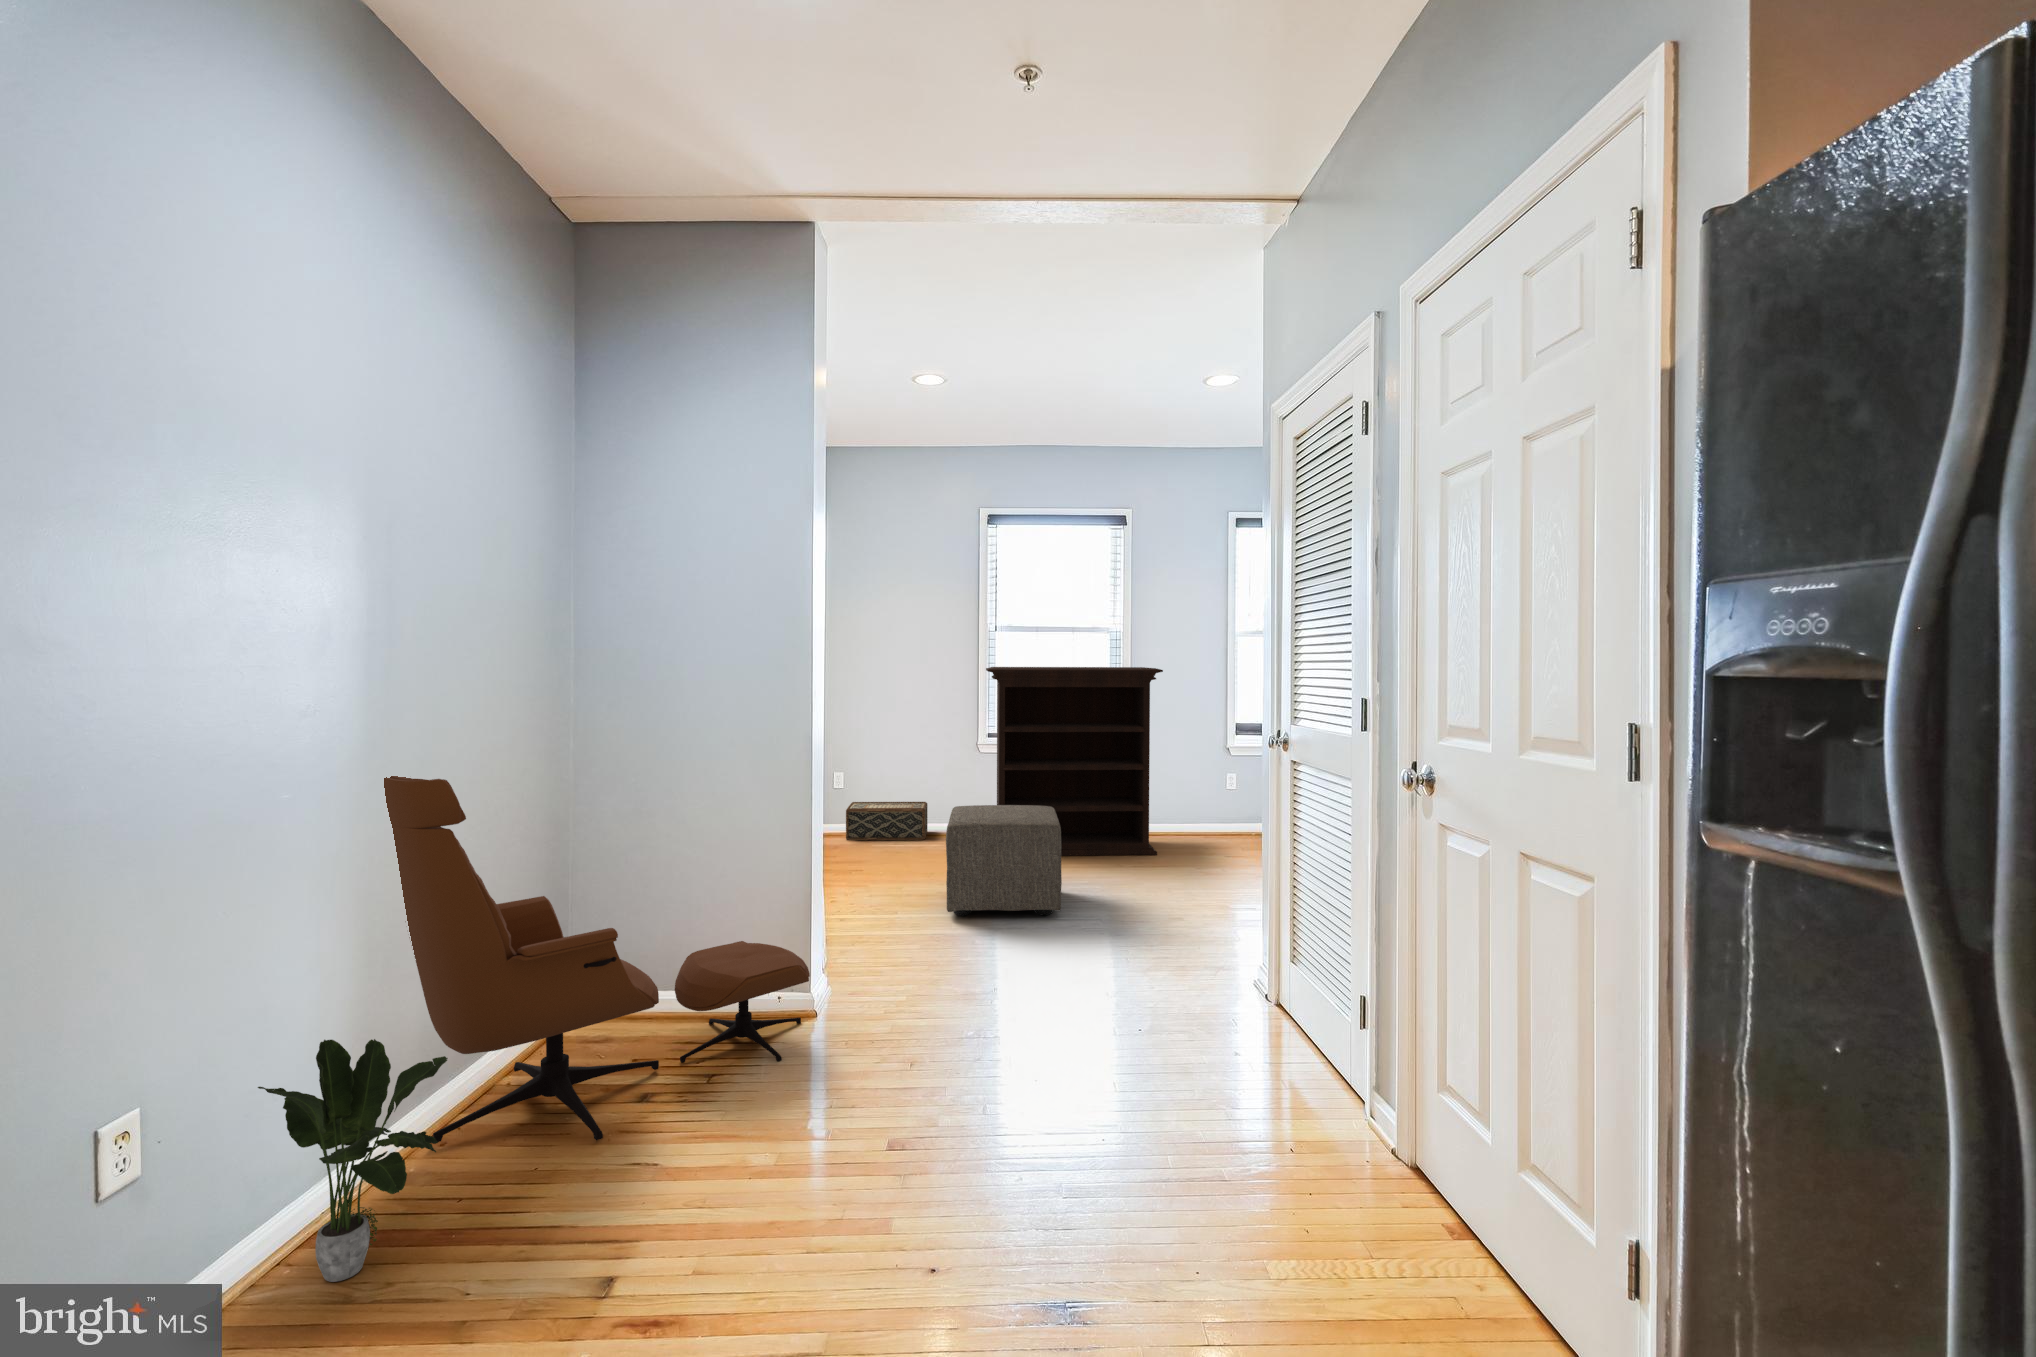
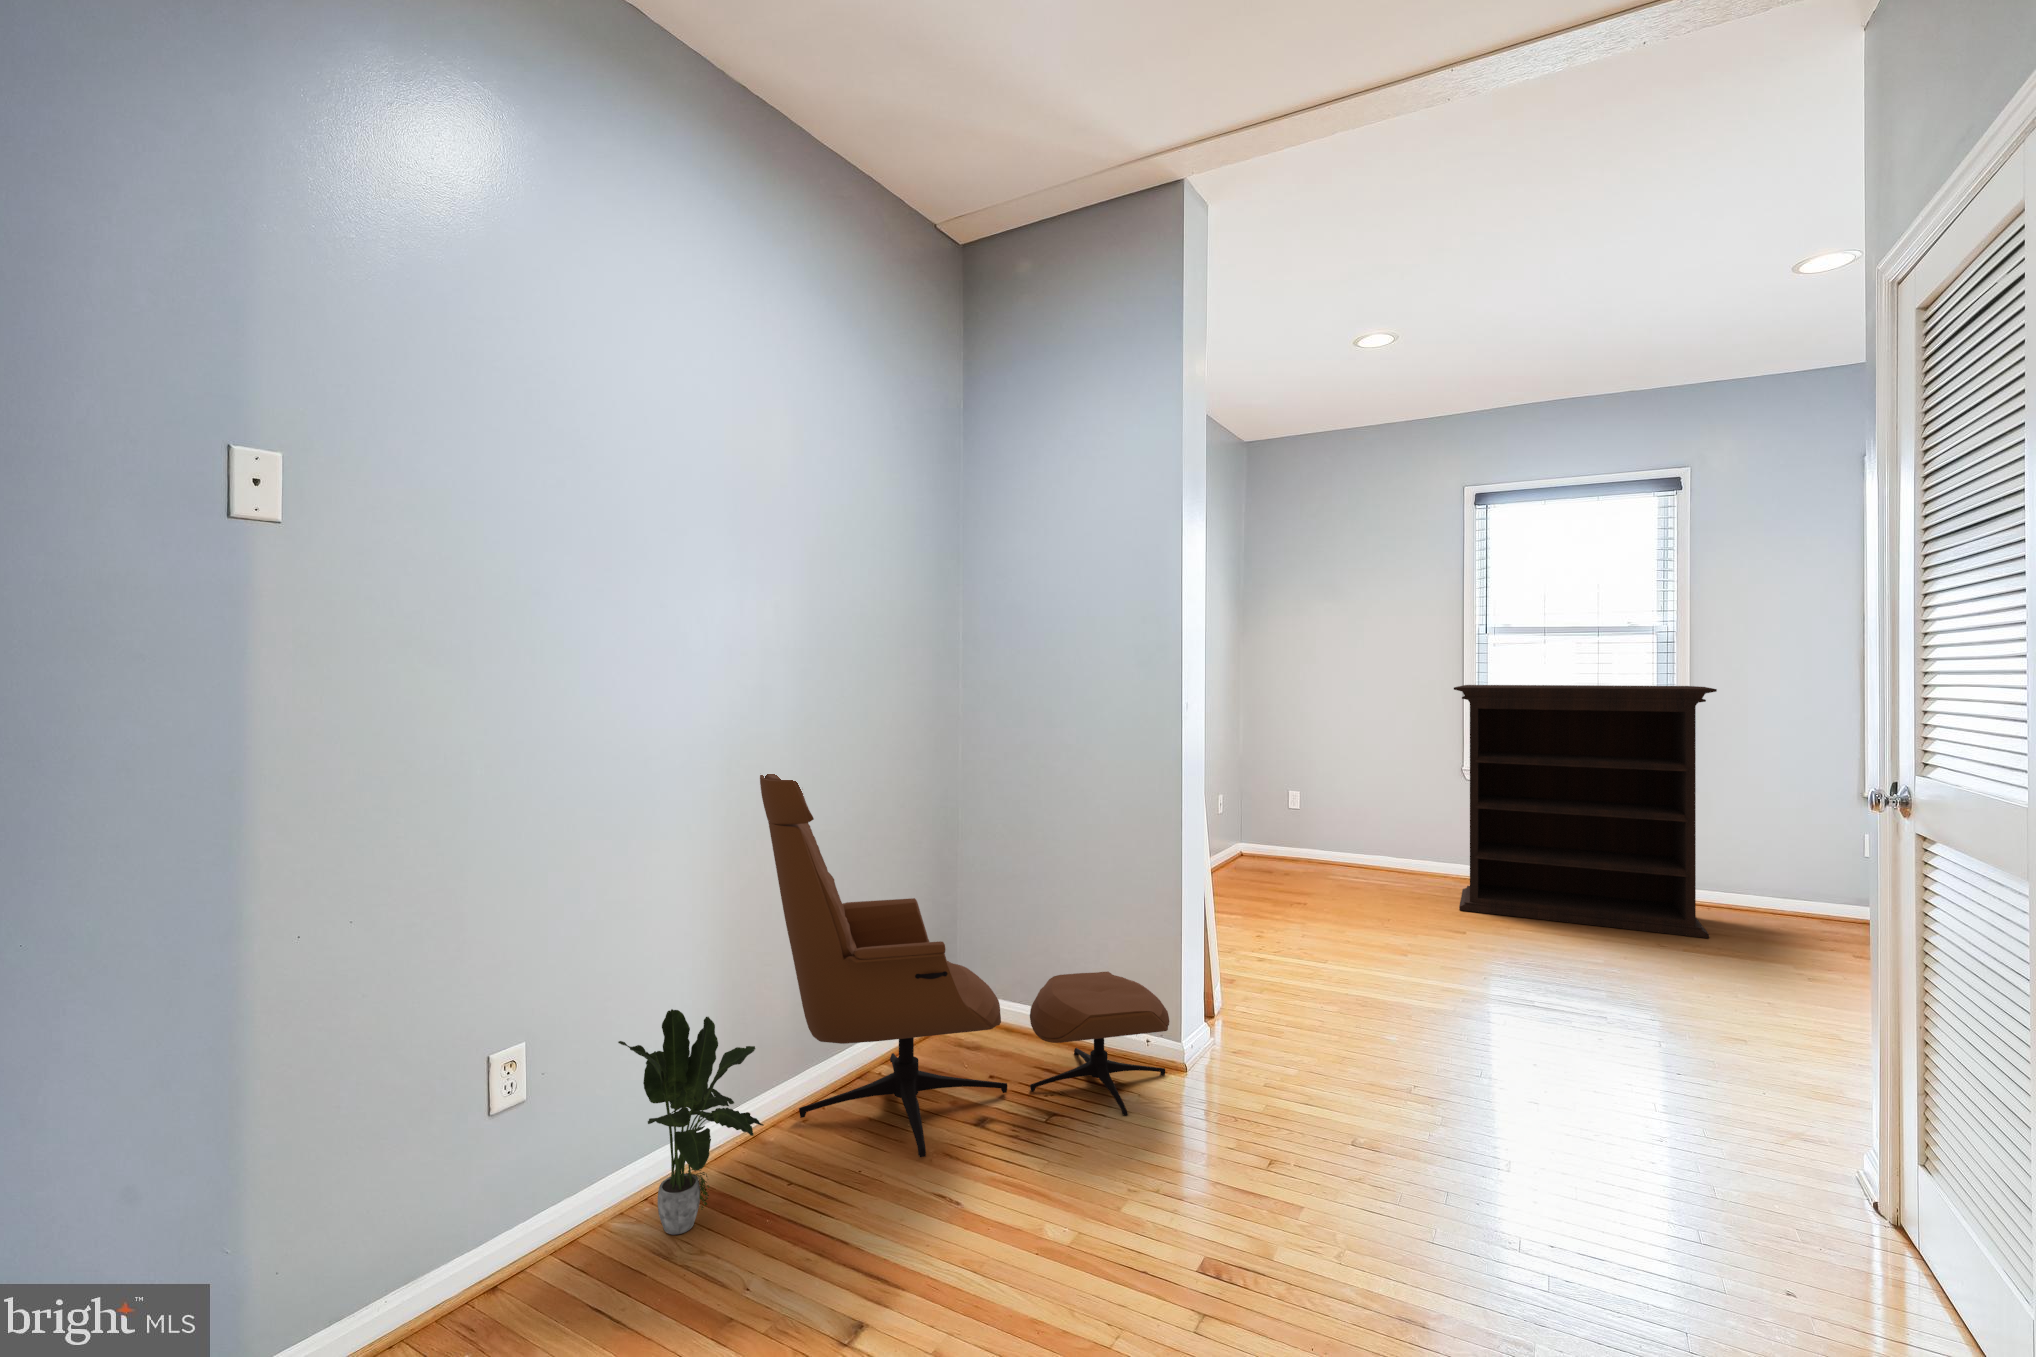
woven basket: present [846,802,928,840] -> none [1291,830,1388,880]
ottoman: present [946,805,1062,916] -> none [1376,847,1535,998]

